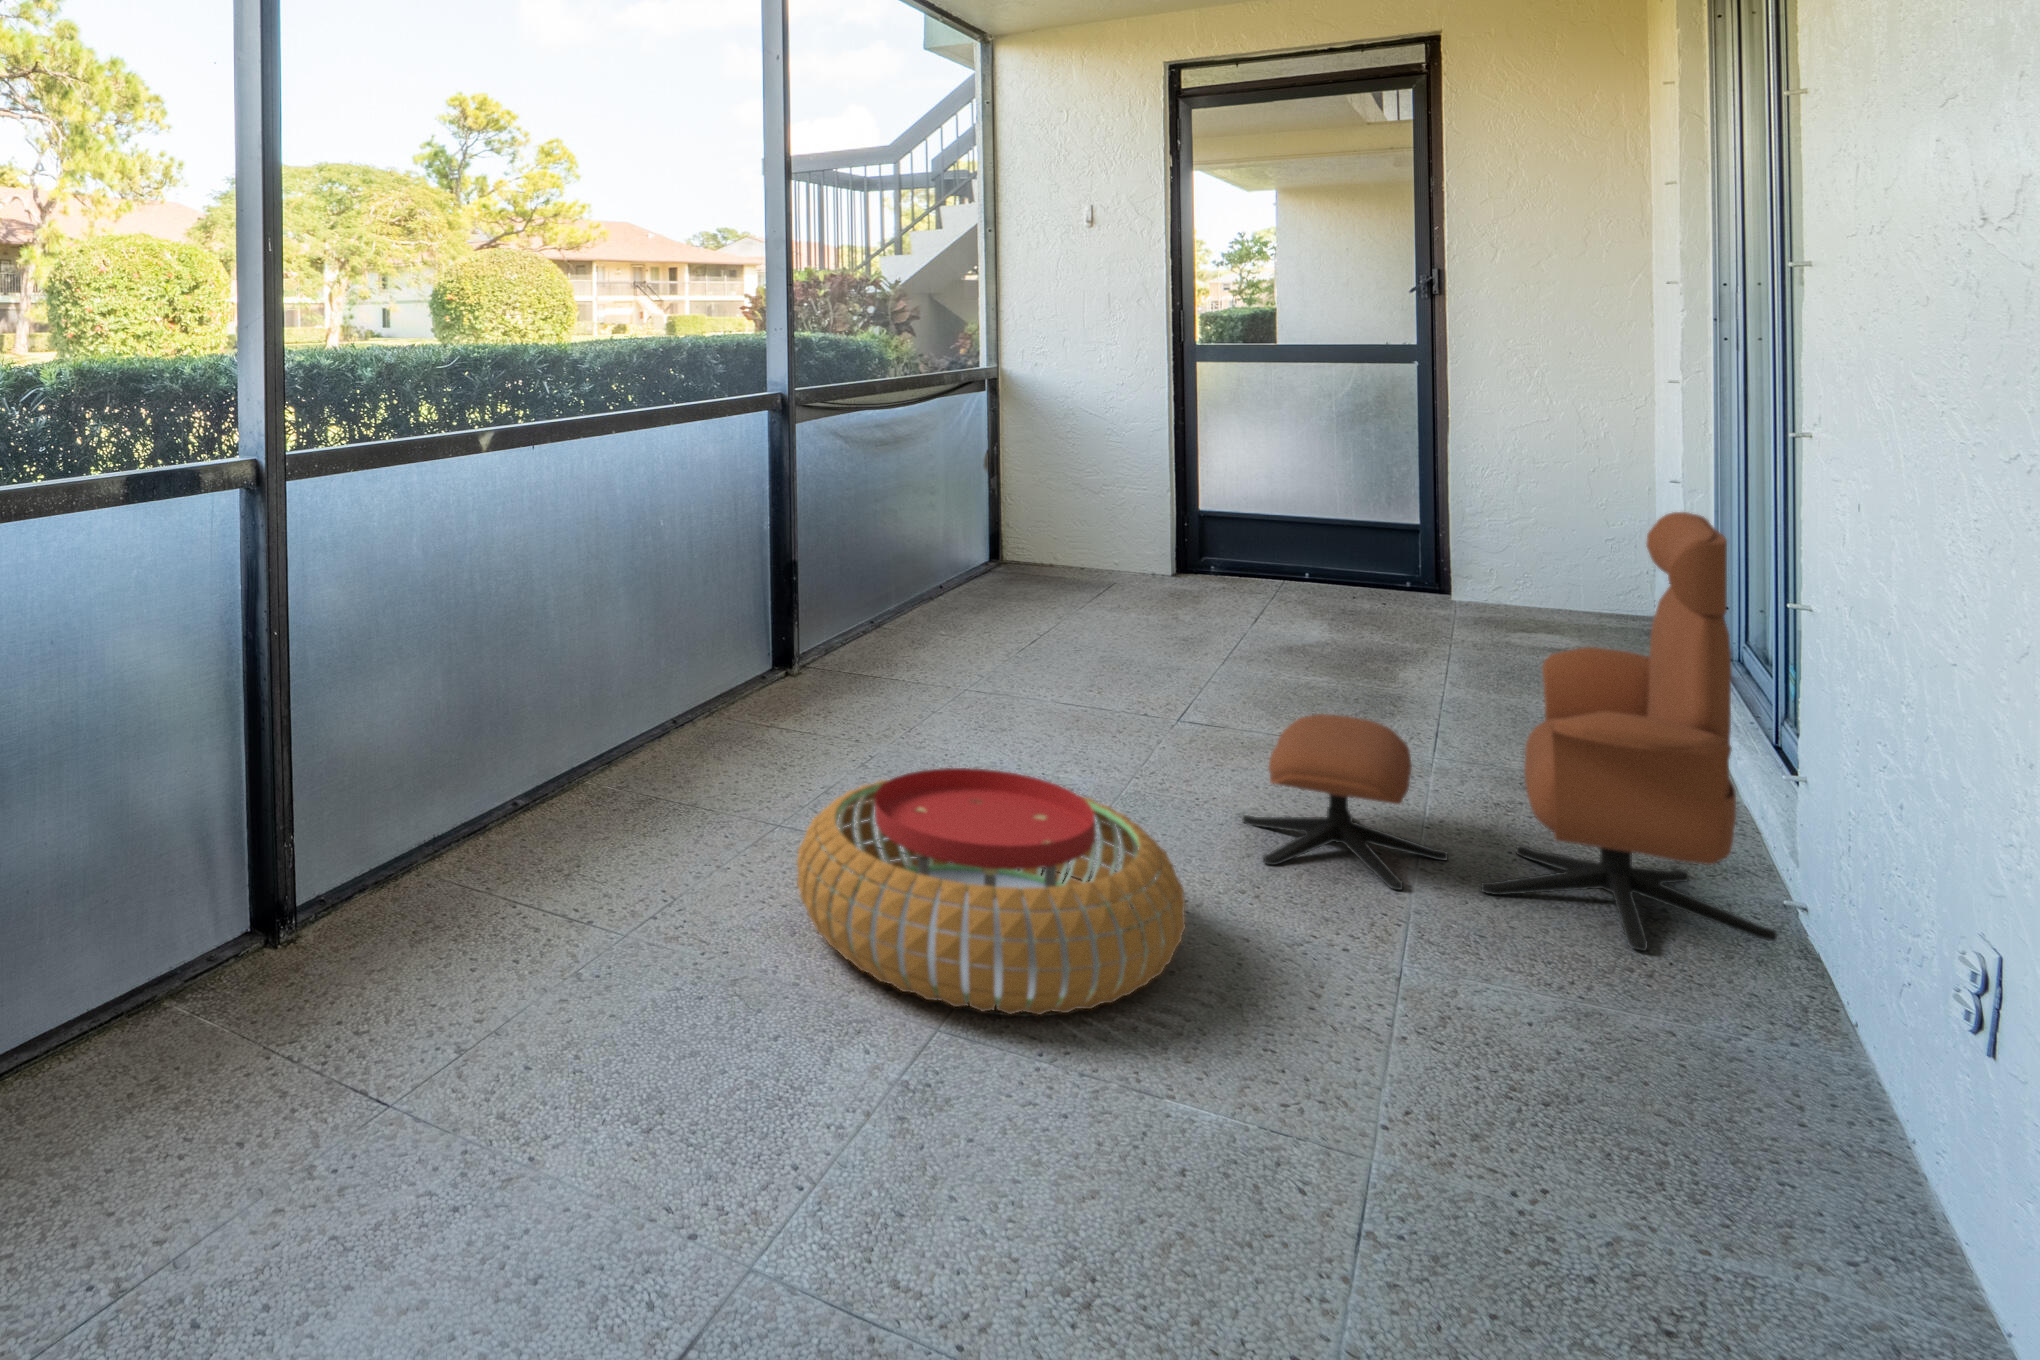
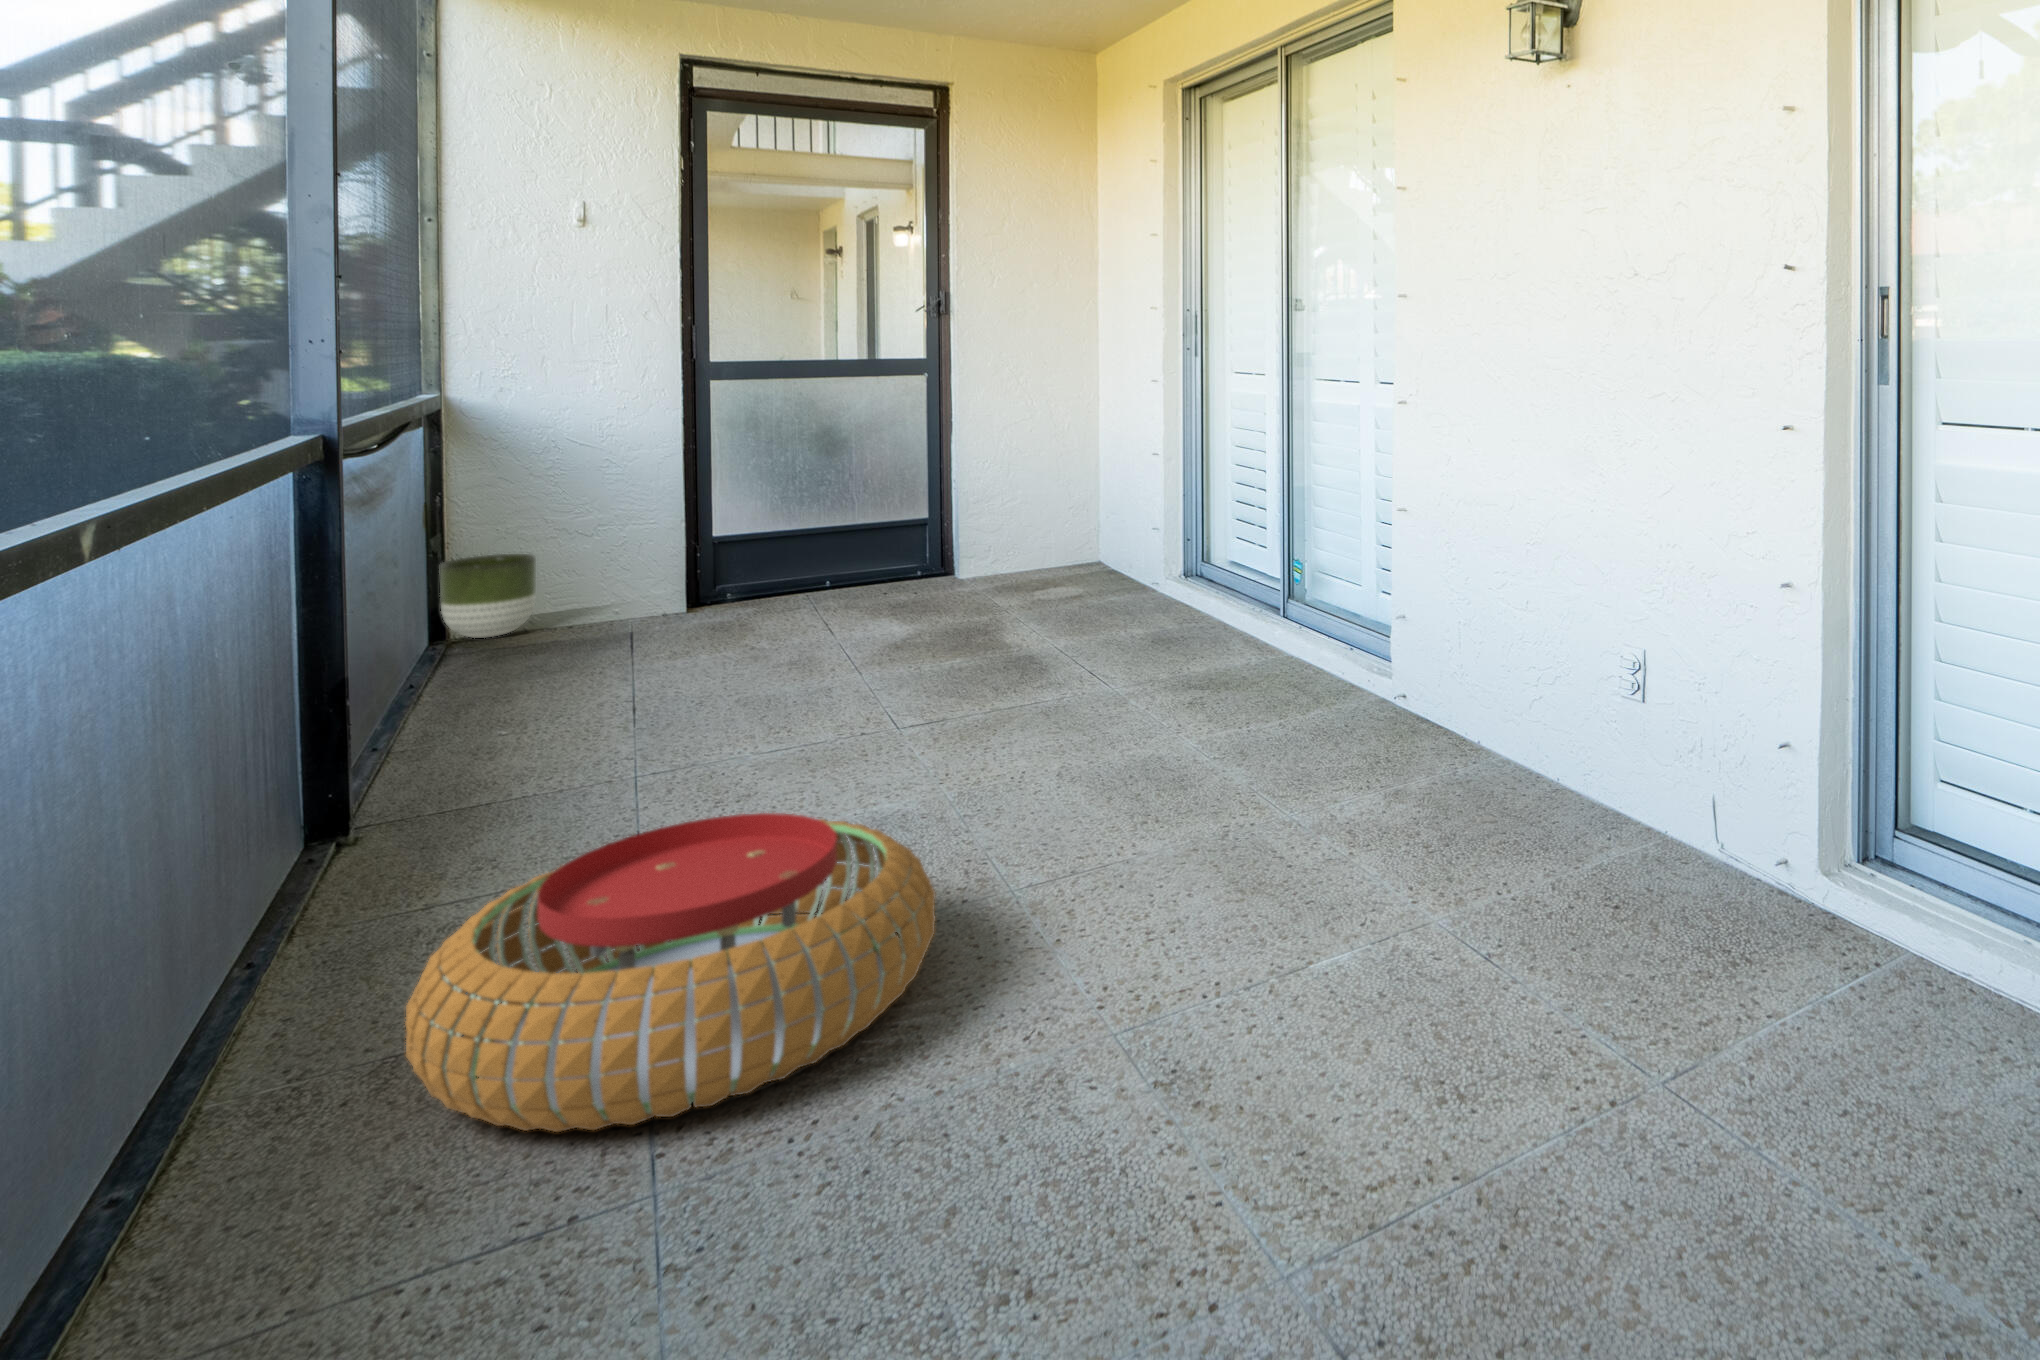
planter: none [981,510,1046,578] -> present [439,554,536,638]
lounge chair: present [1242,512,1777,951] -> none [898,463,1283,832]

